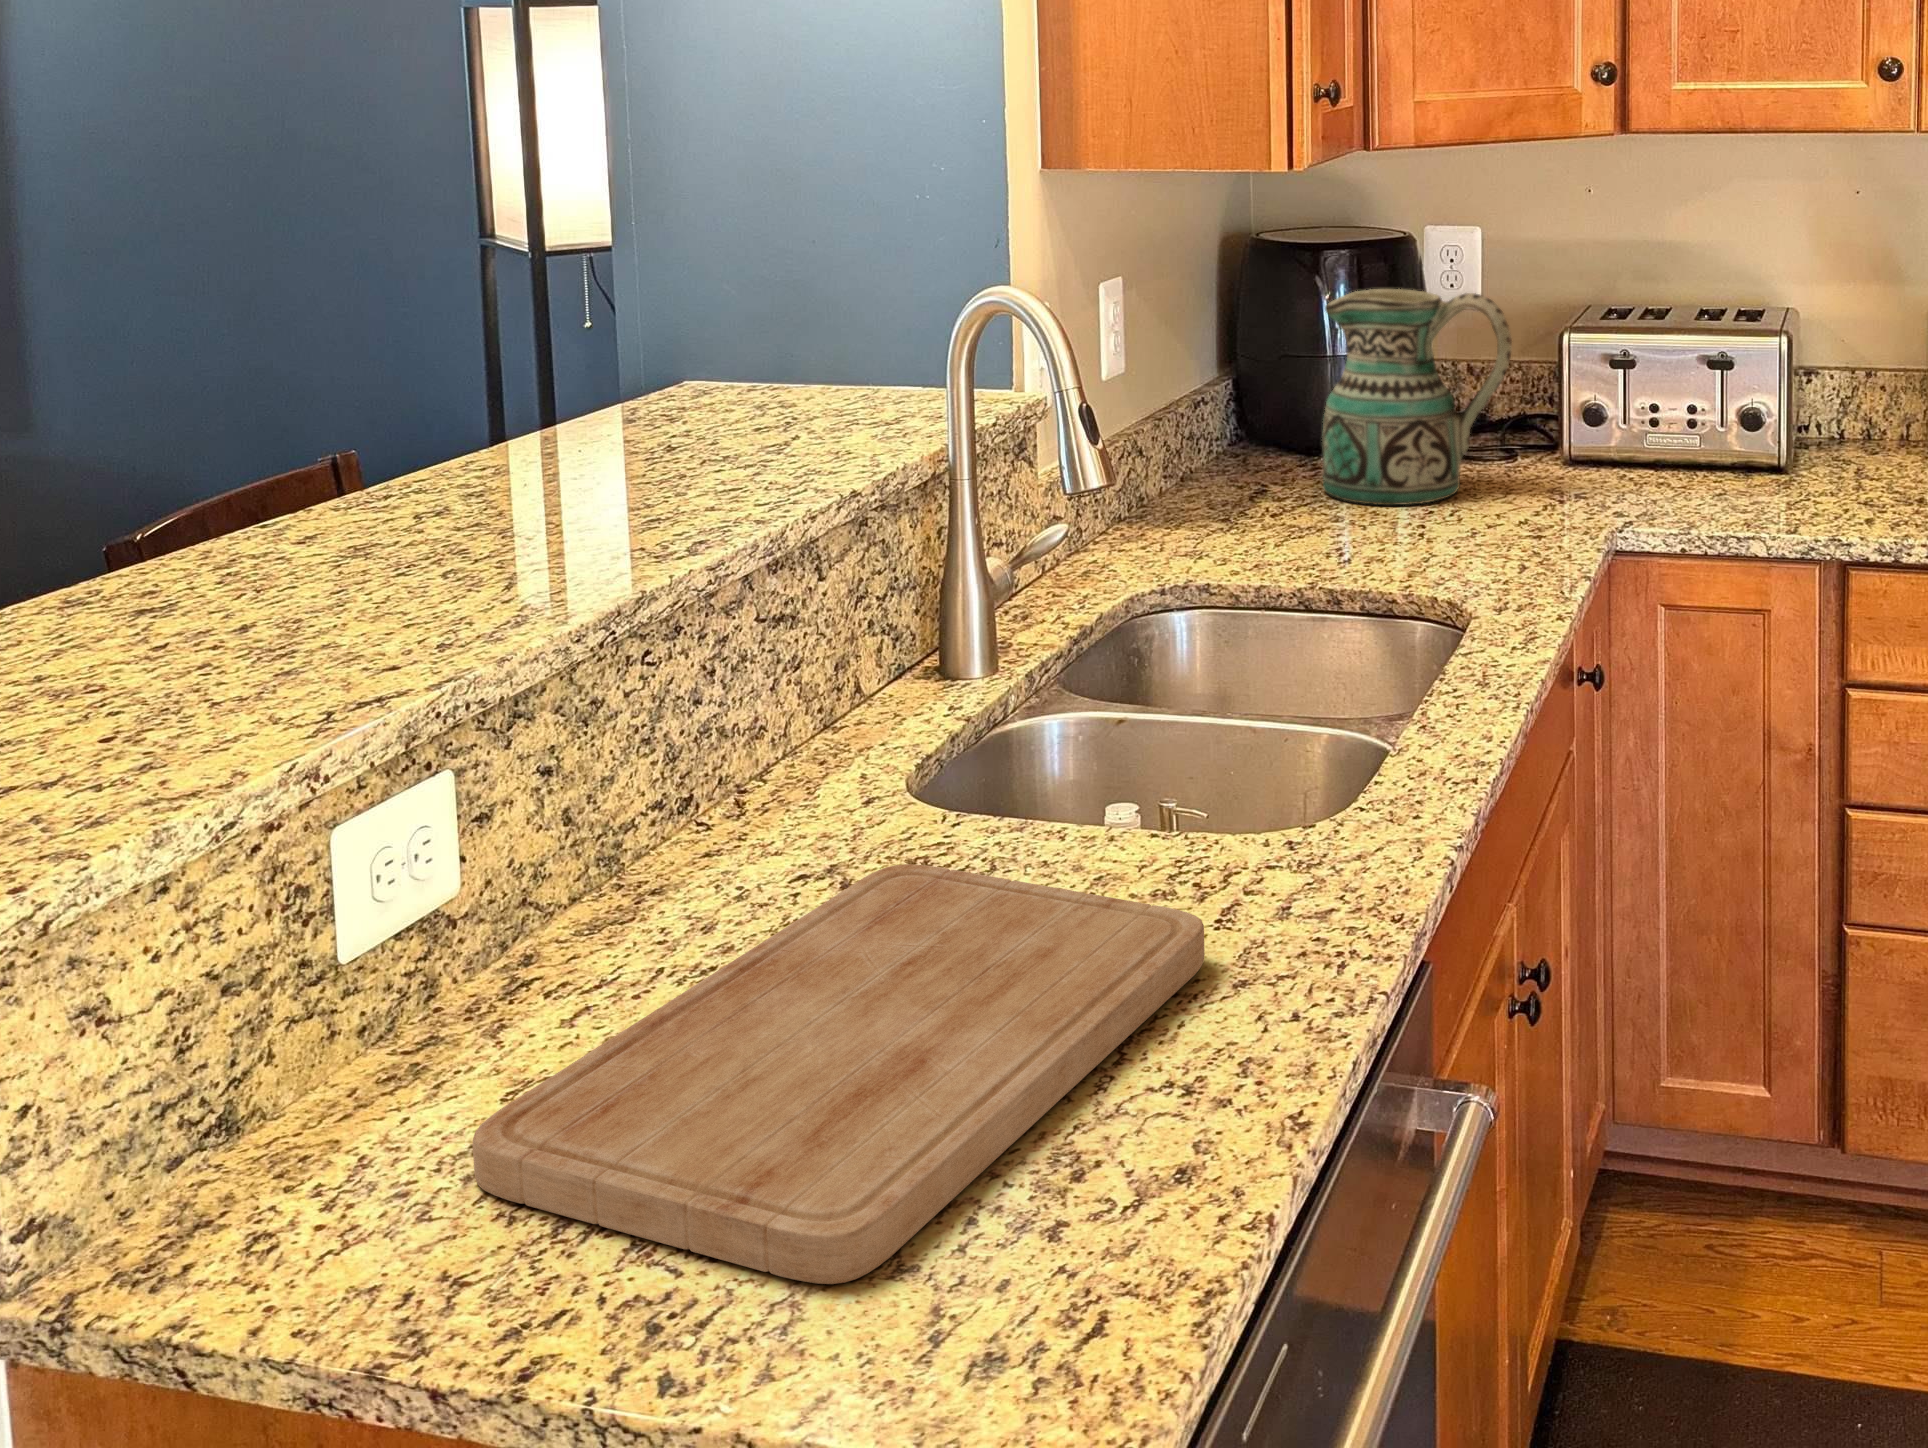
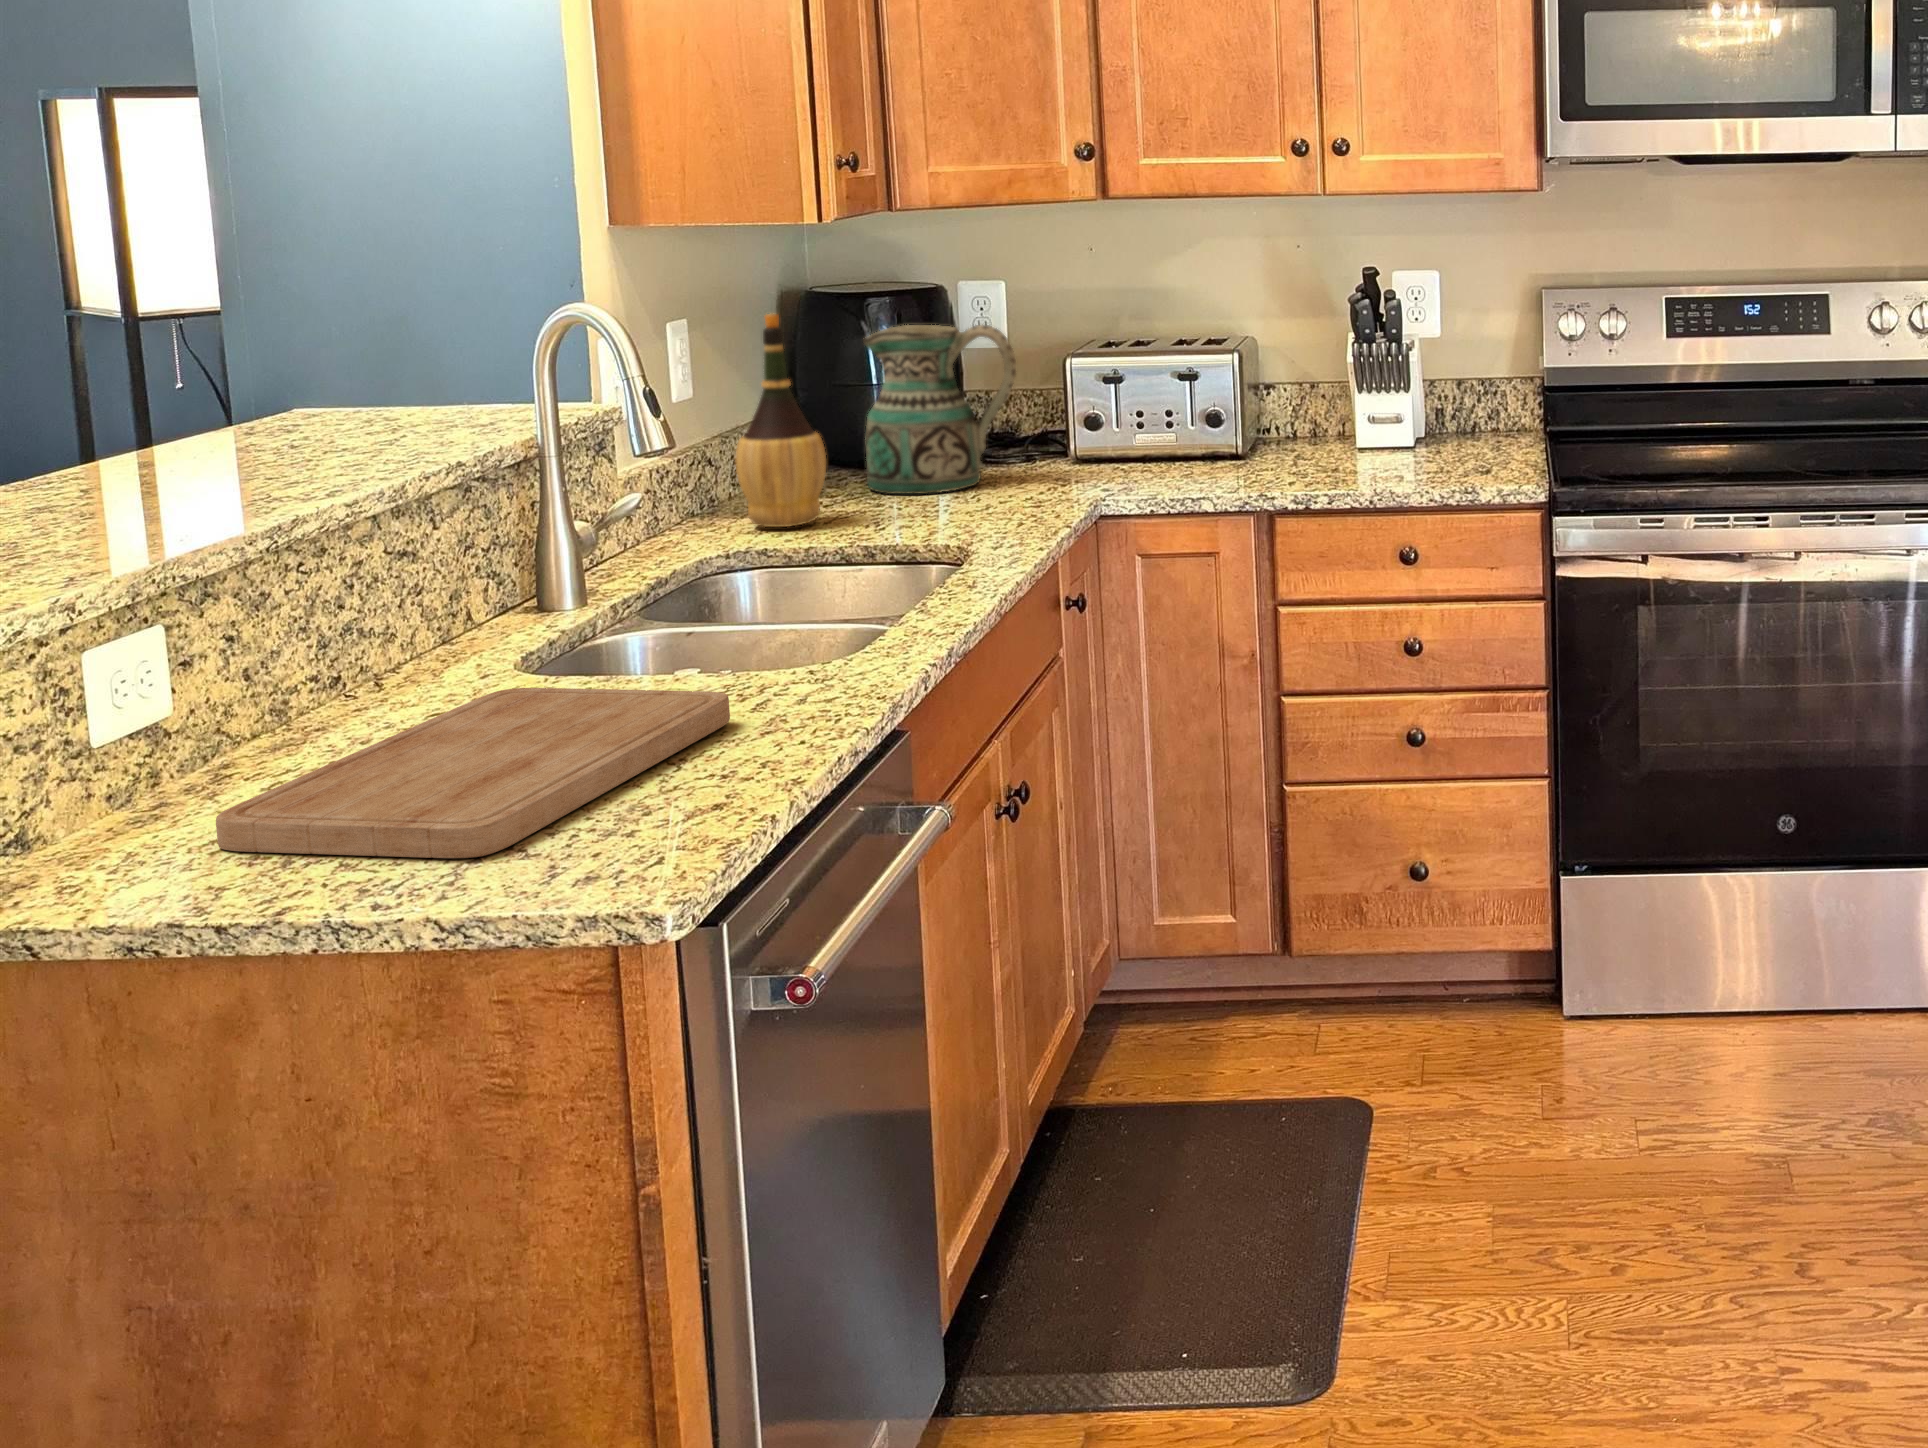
wine bottle: none [1176,280,1285,551] -> present [736,314,826,527]

